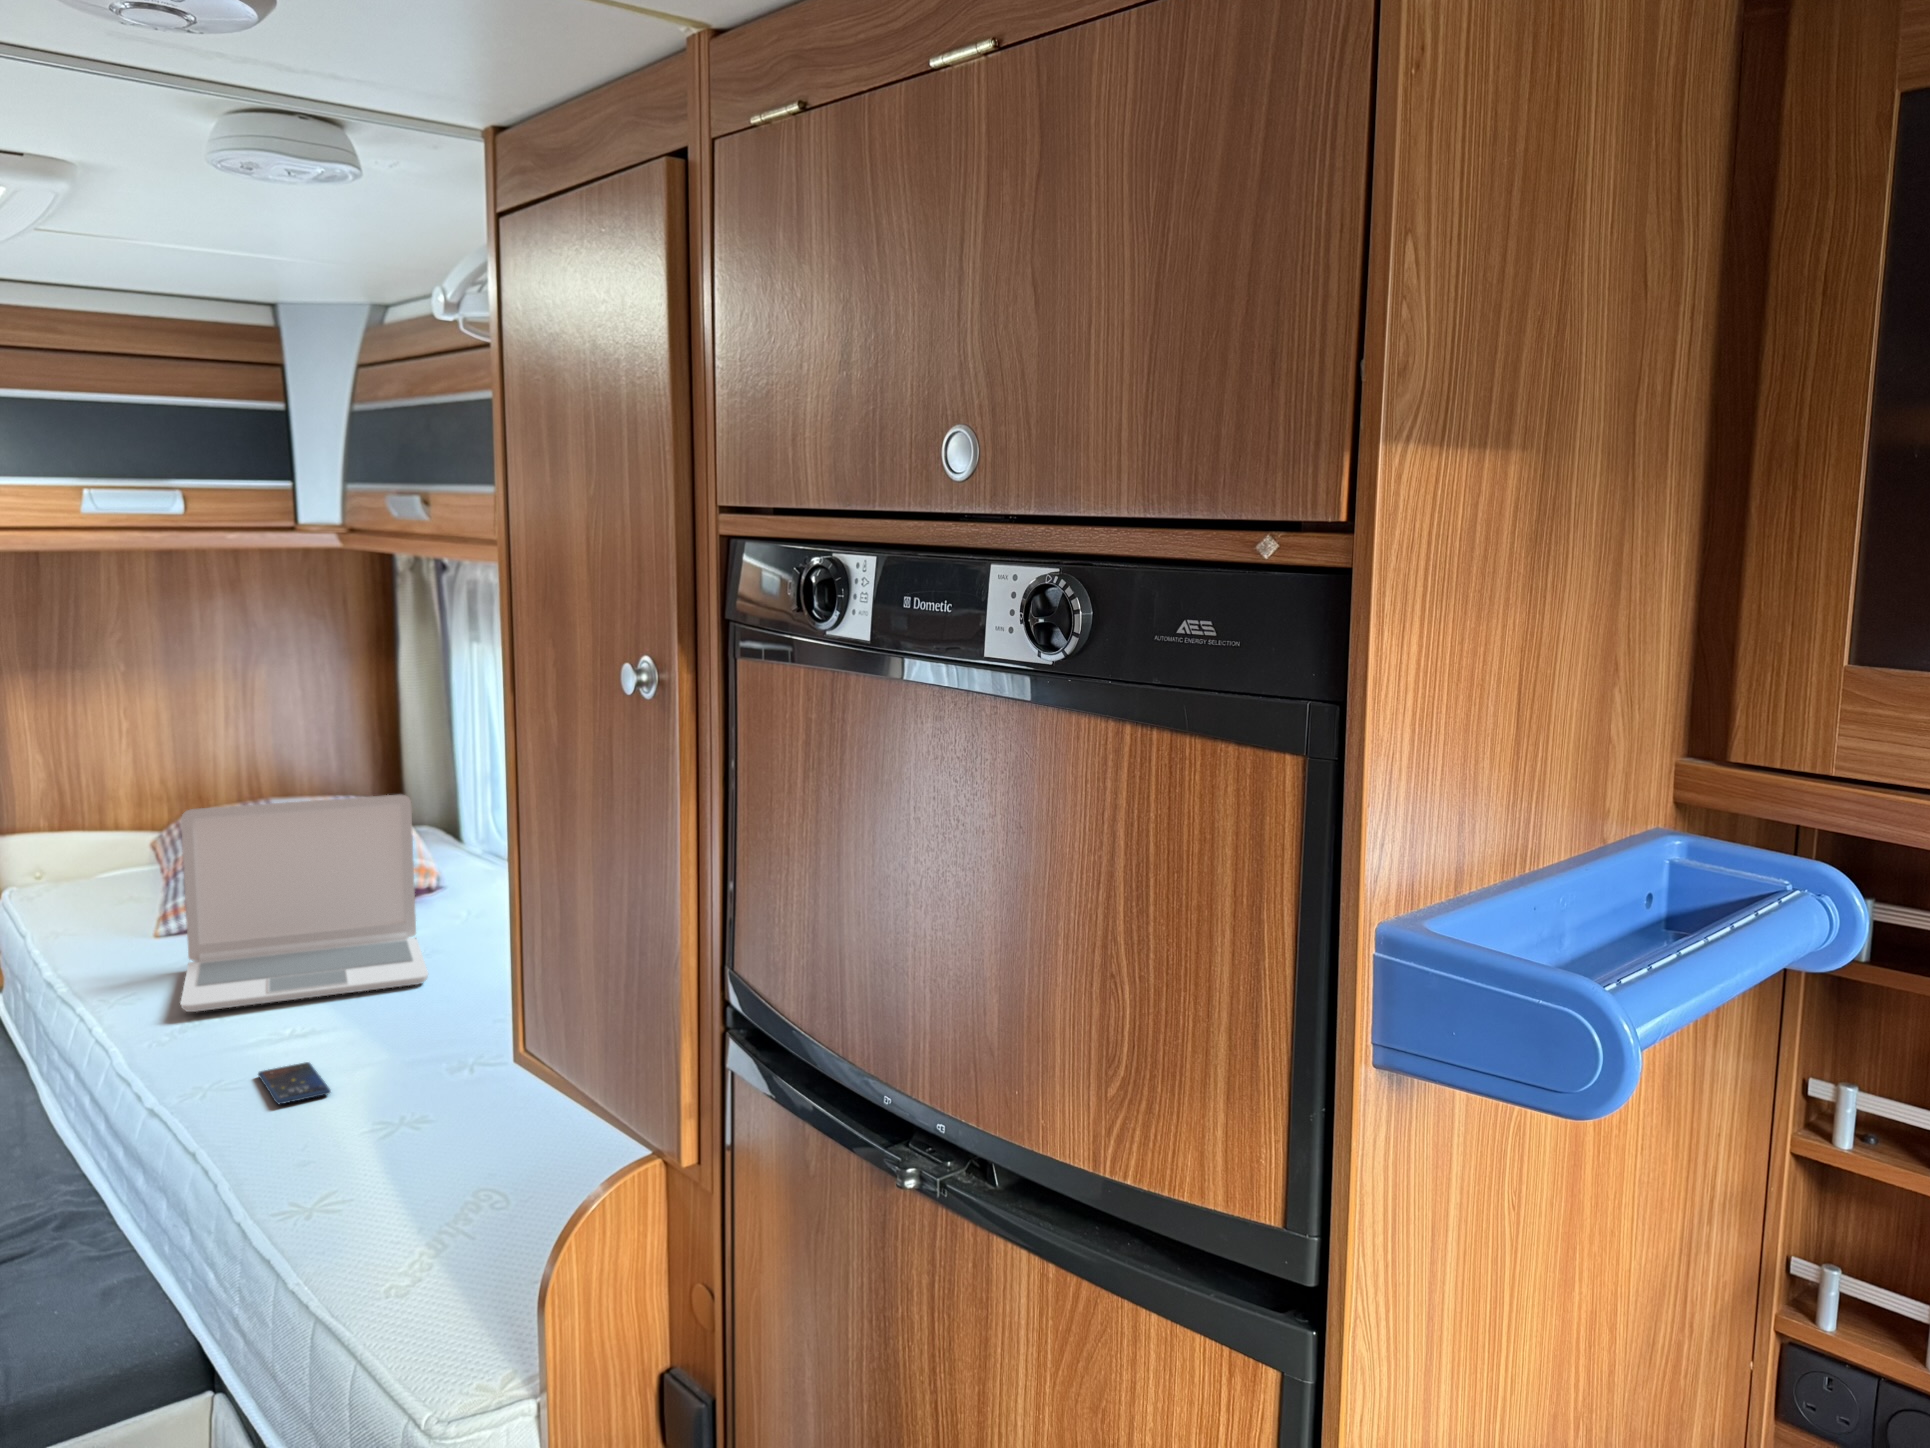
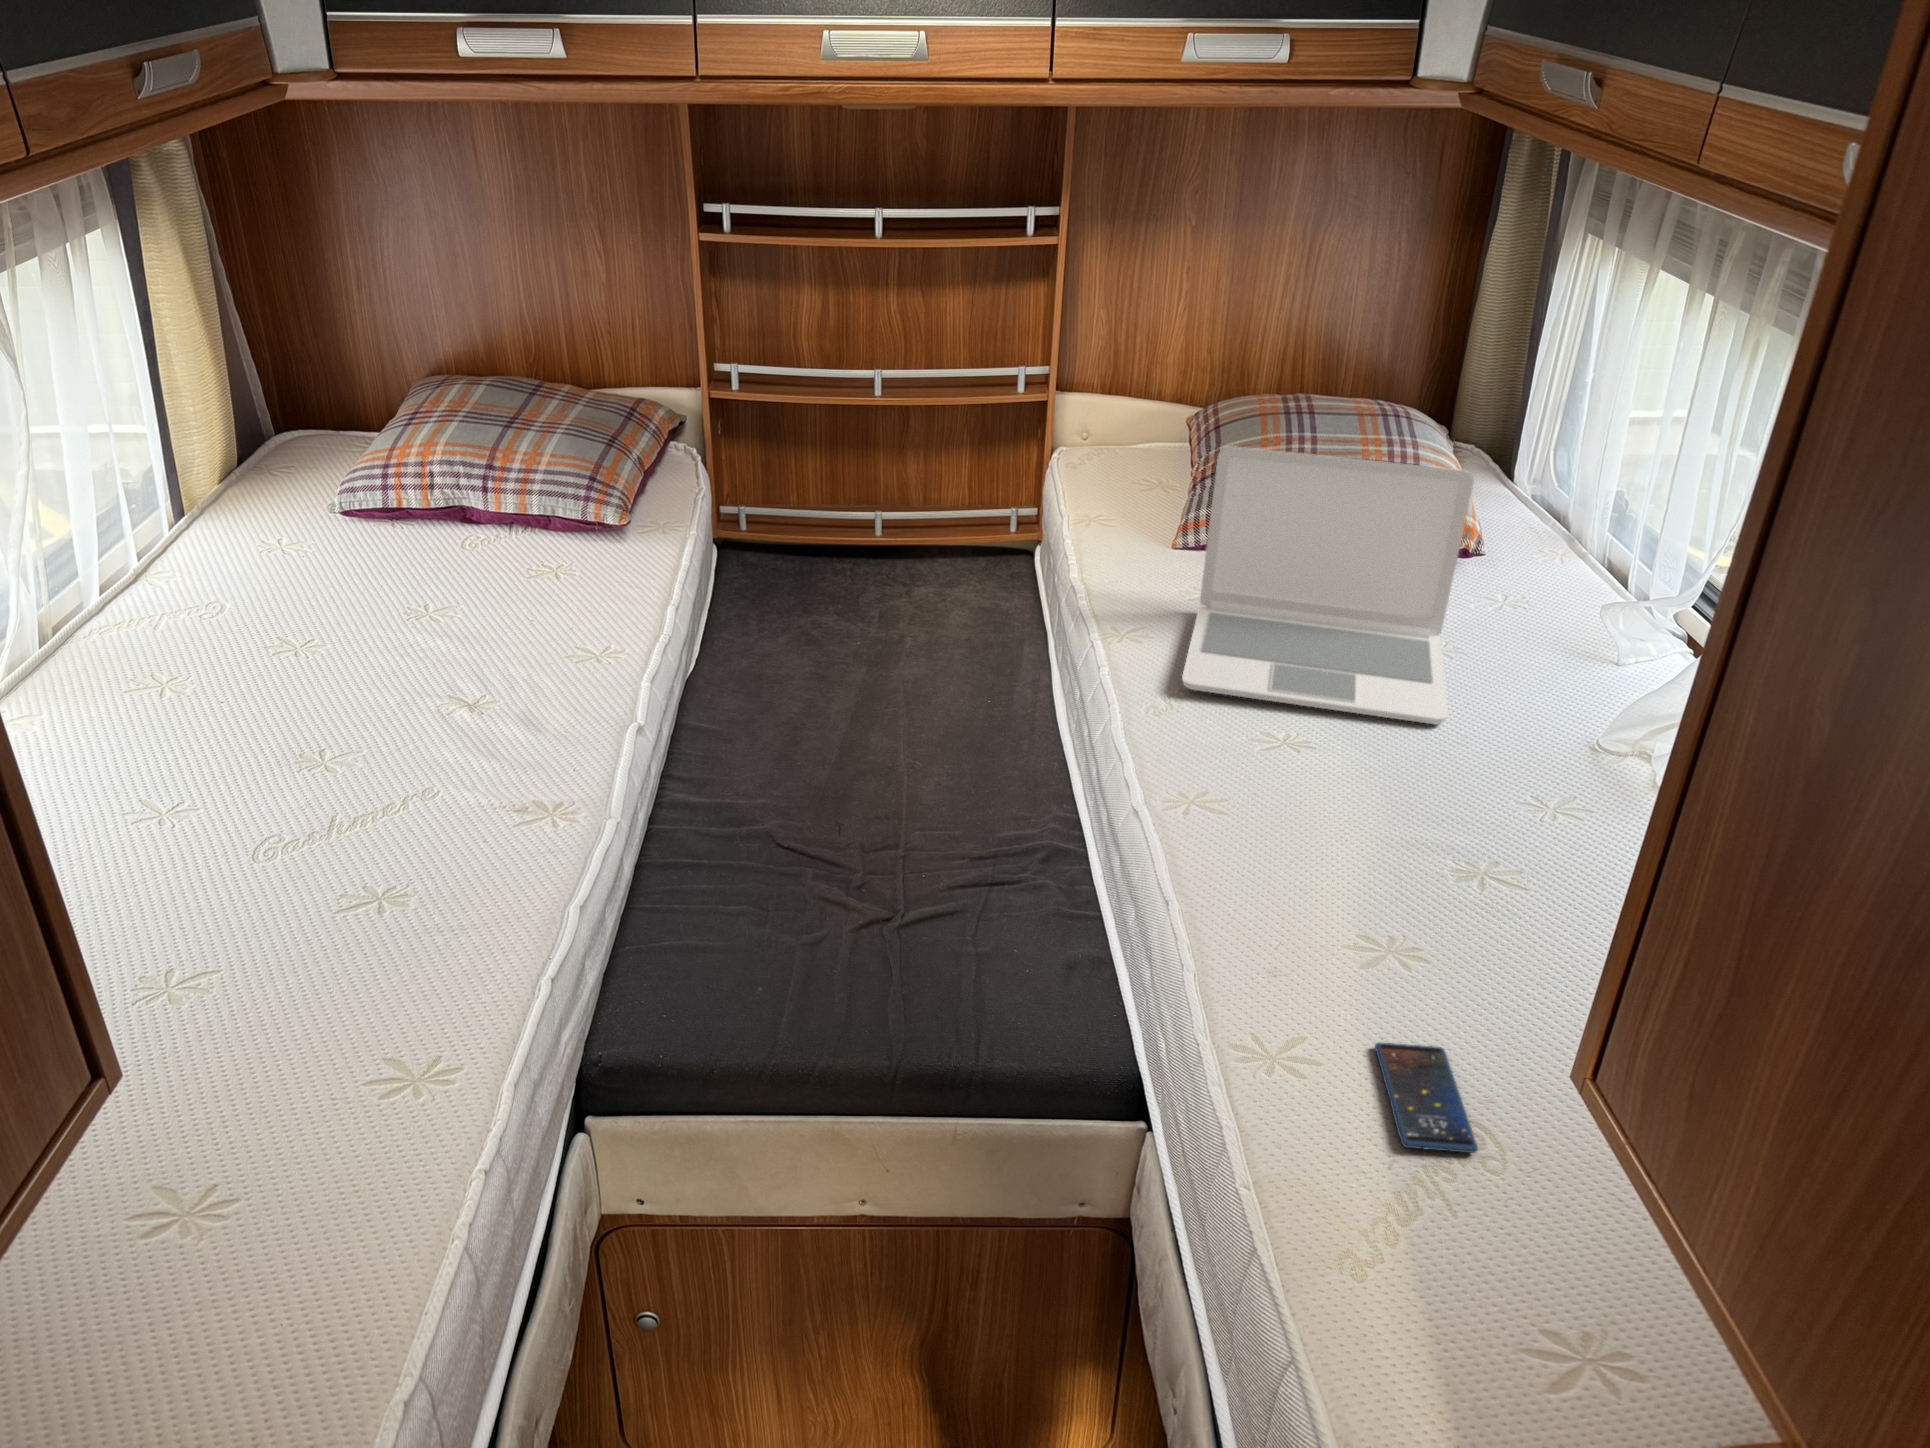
smartphone: present [258,1062,331,1104] -> present [1375,1043,1478,1153]

